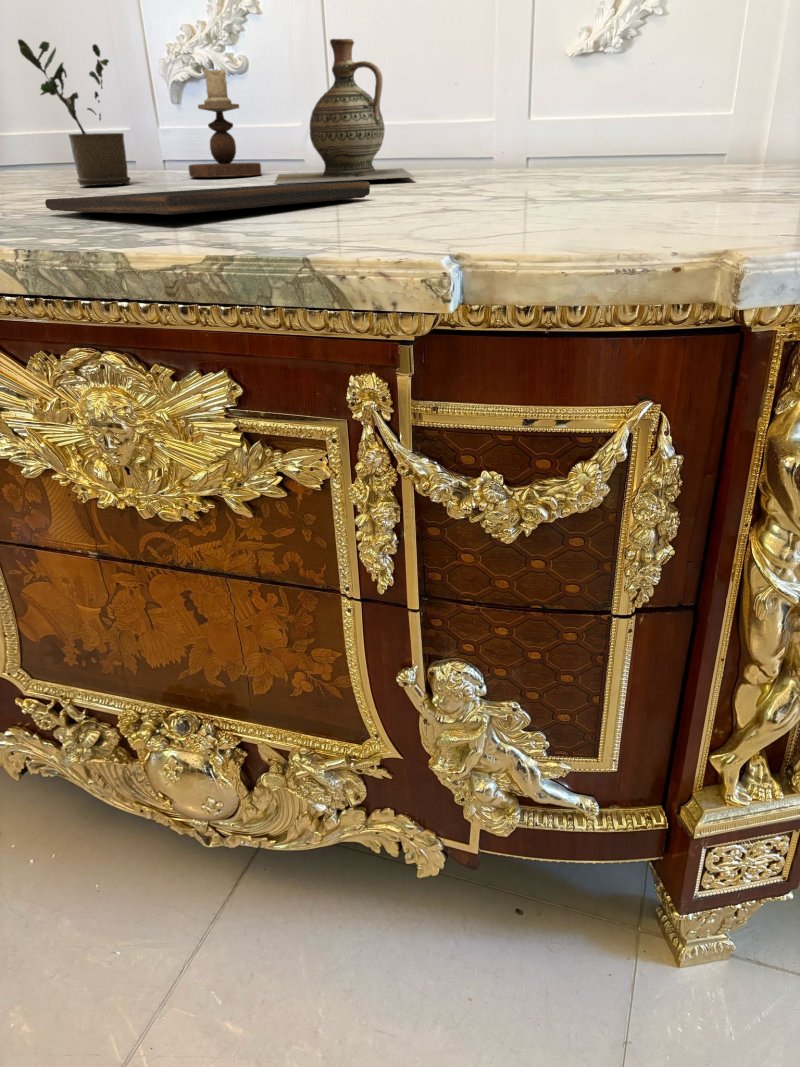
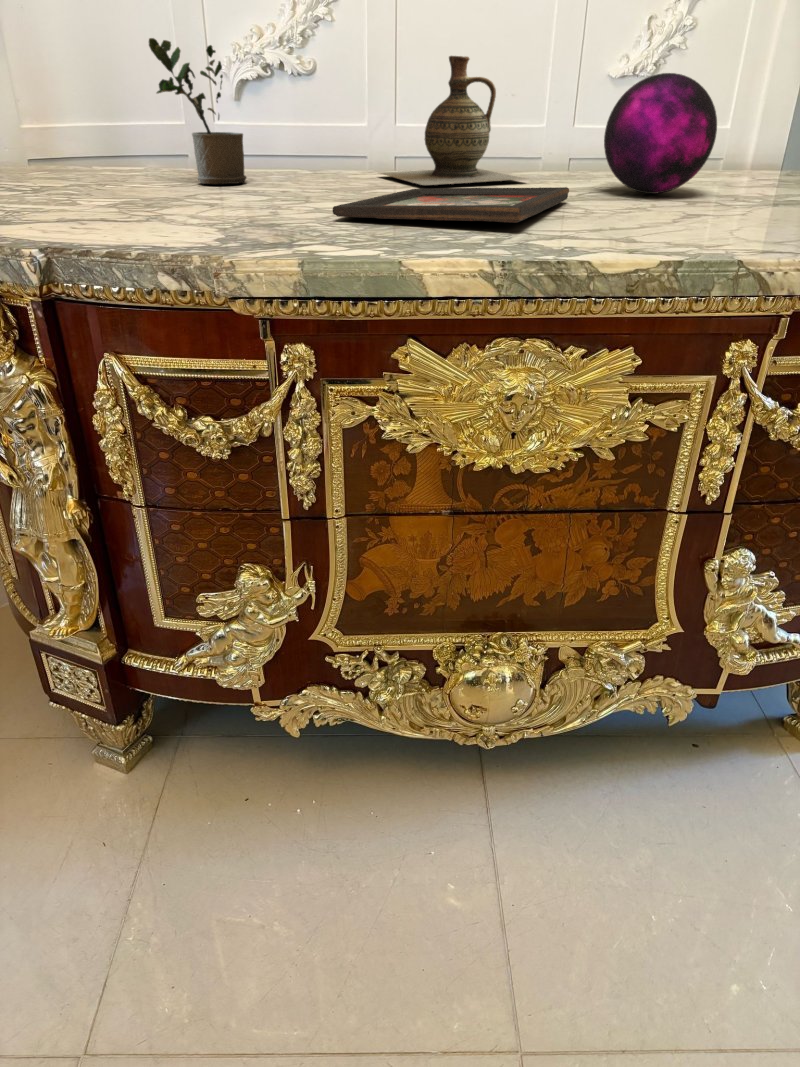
decorative orb: none [446,38,583,190] -> present [604,73,717,194]
candlestick: present [189,69,261,177] -> none [273,71,339,175]

